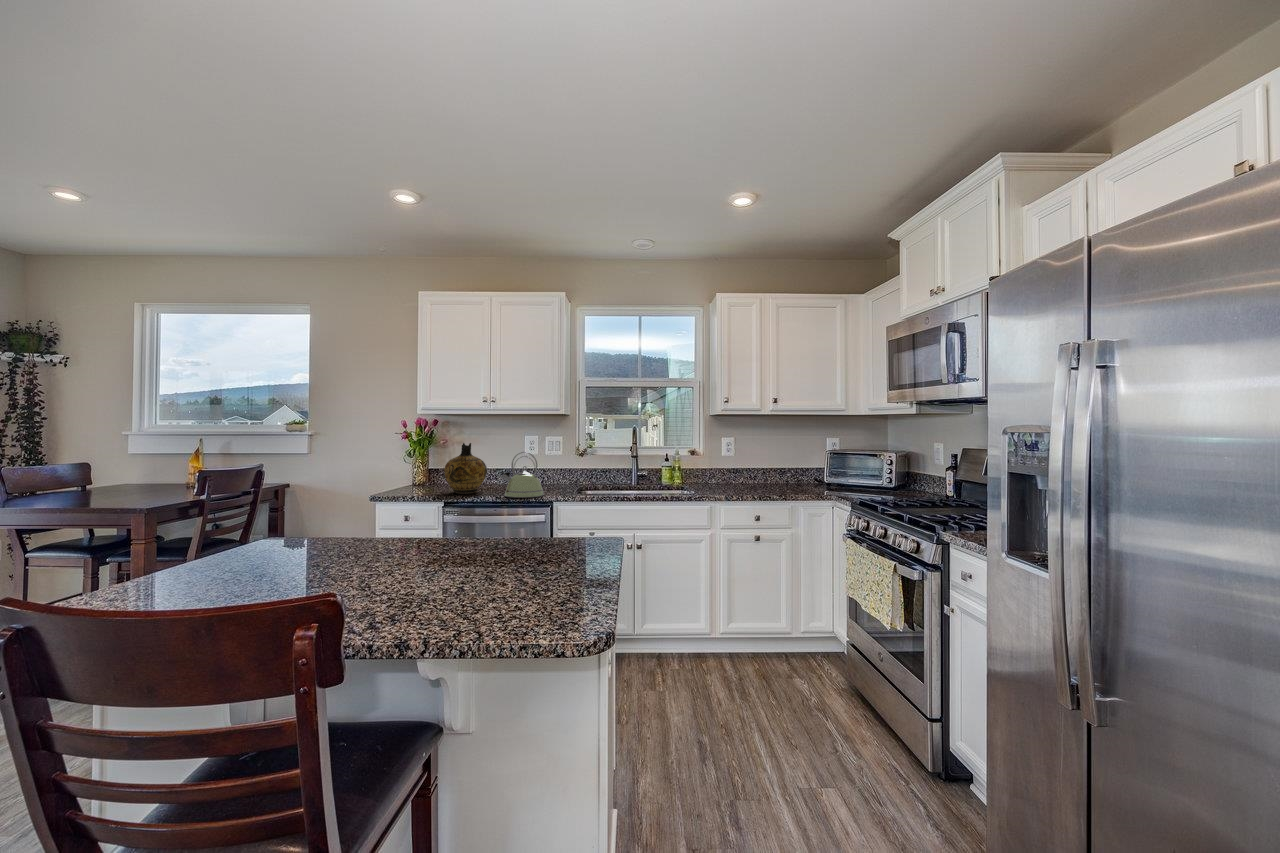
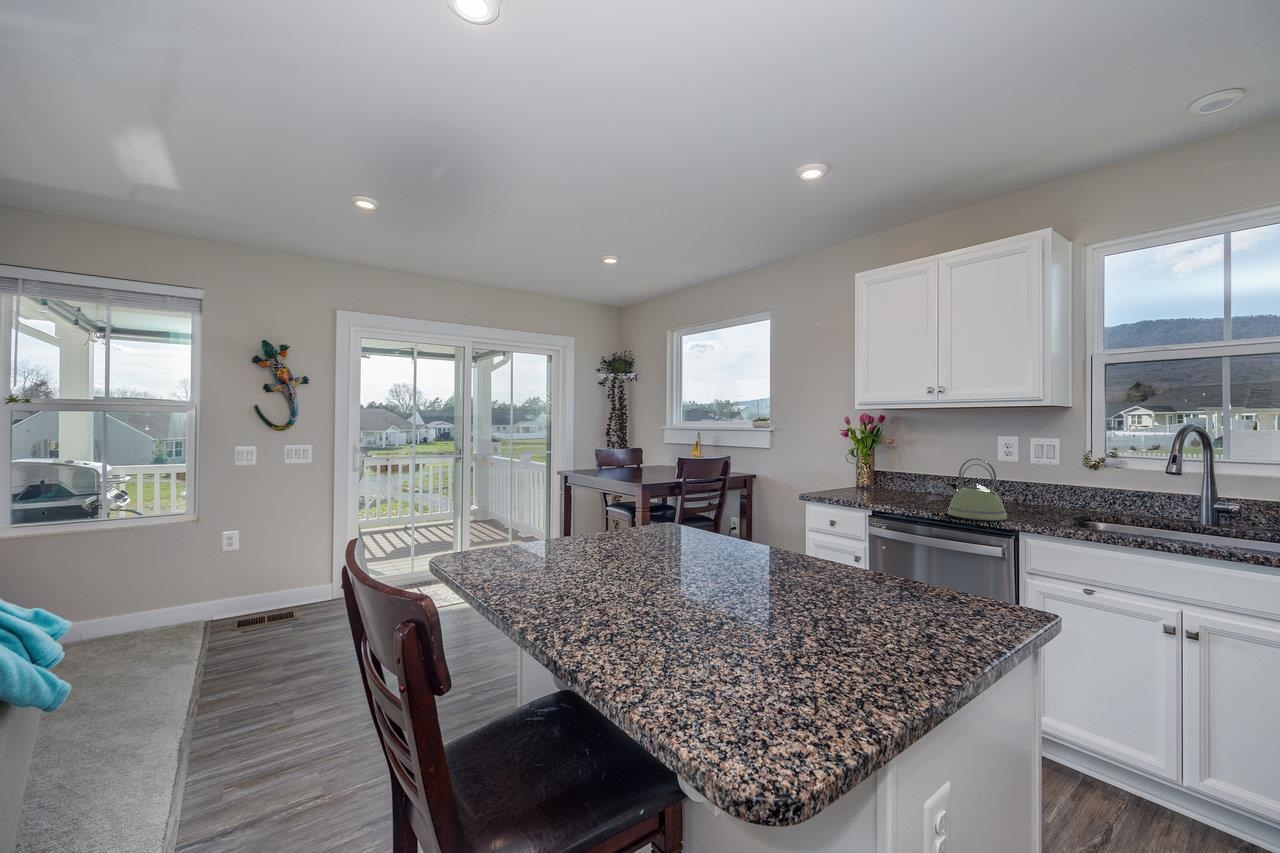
ceramic jug: present [444,443,487,494] -> none [879,443,932,504]

